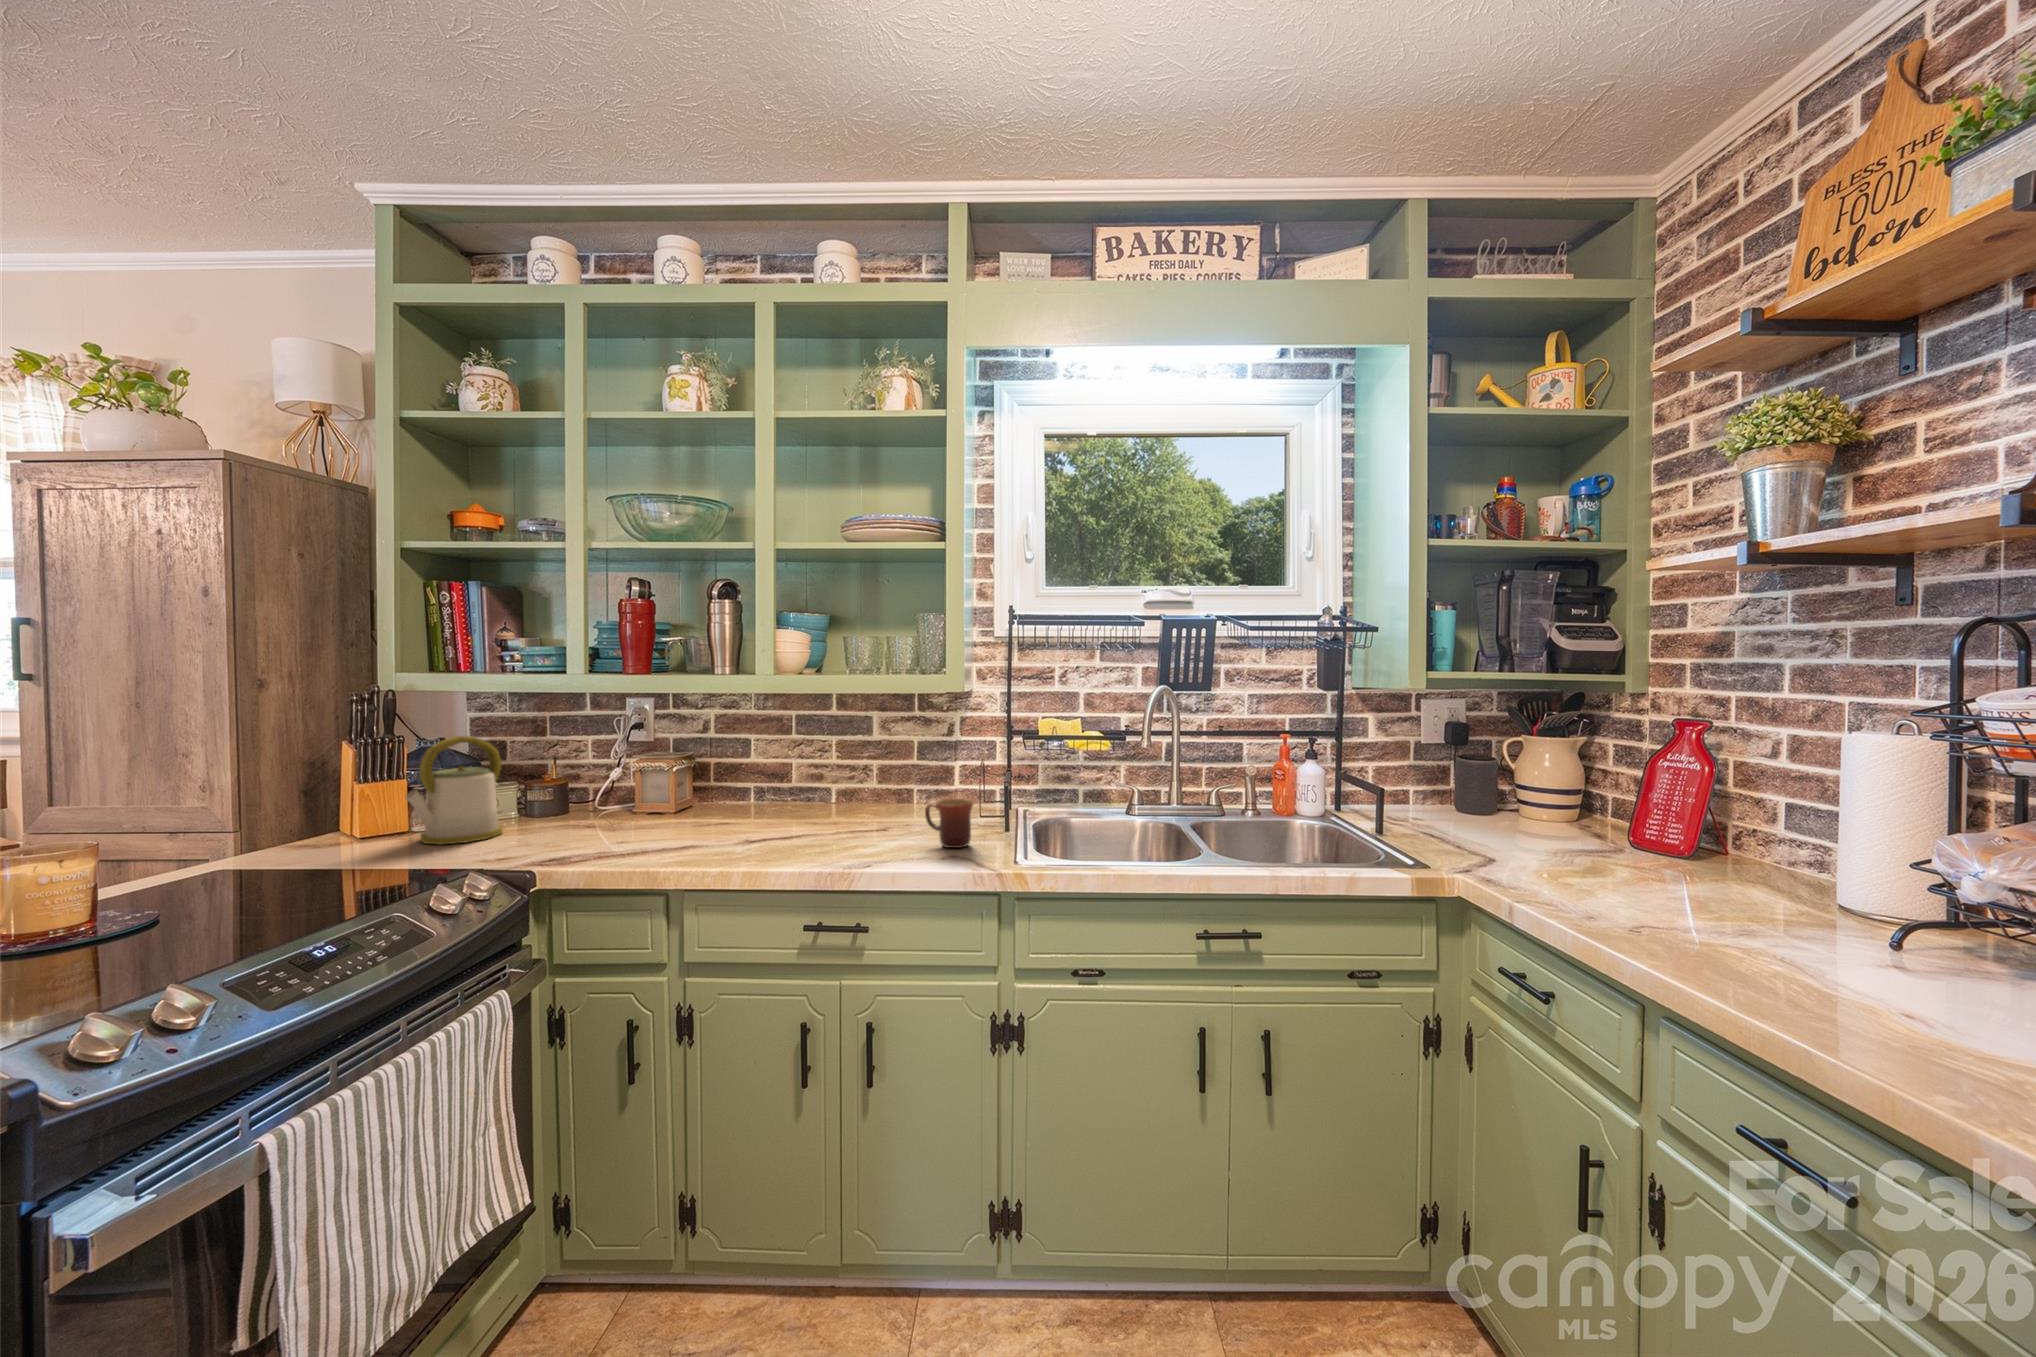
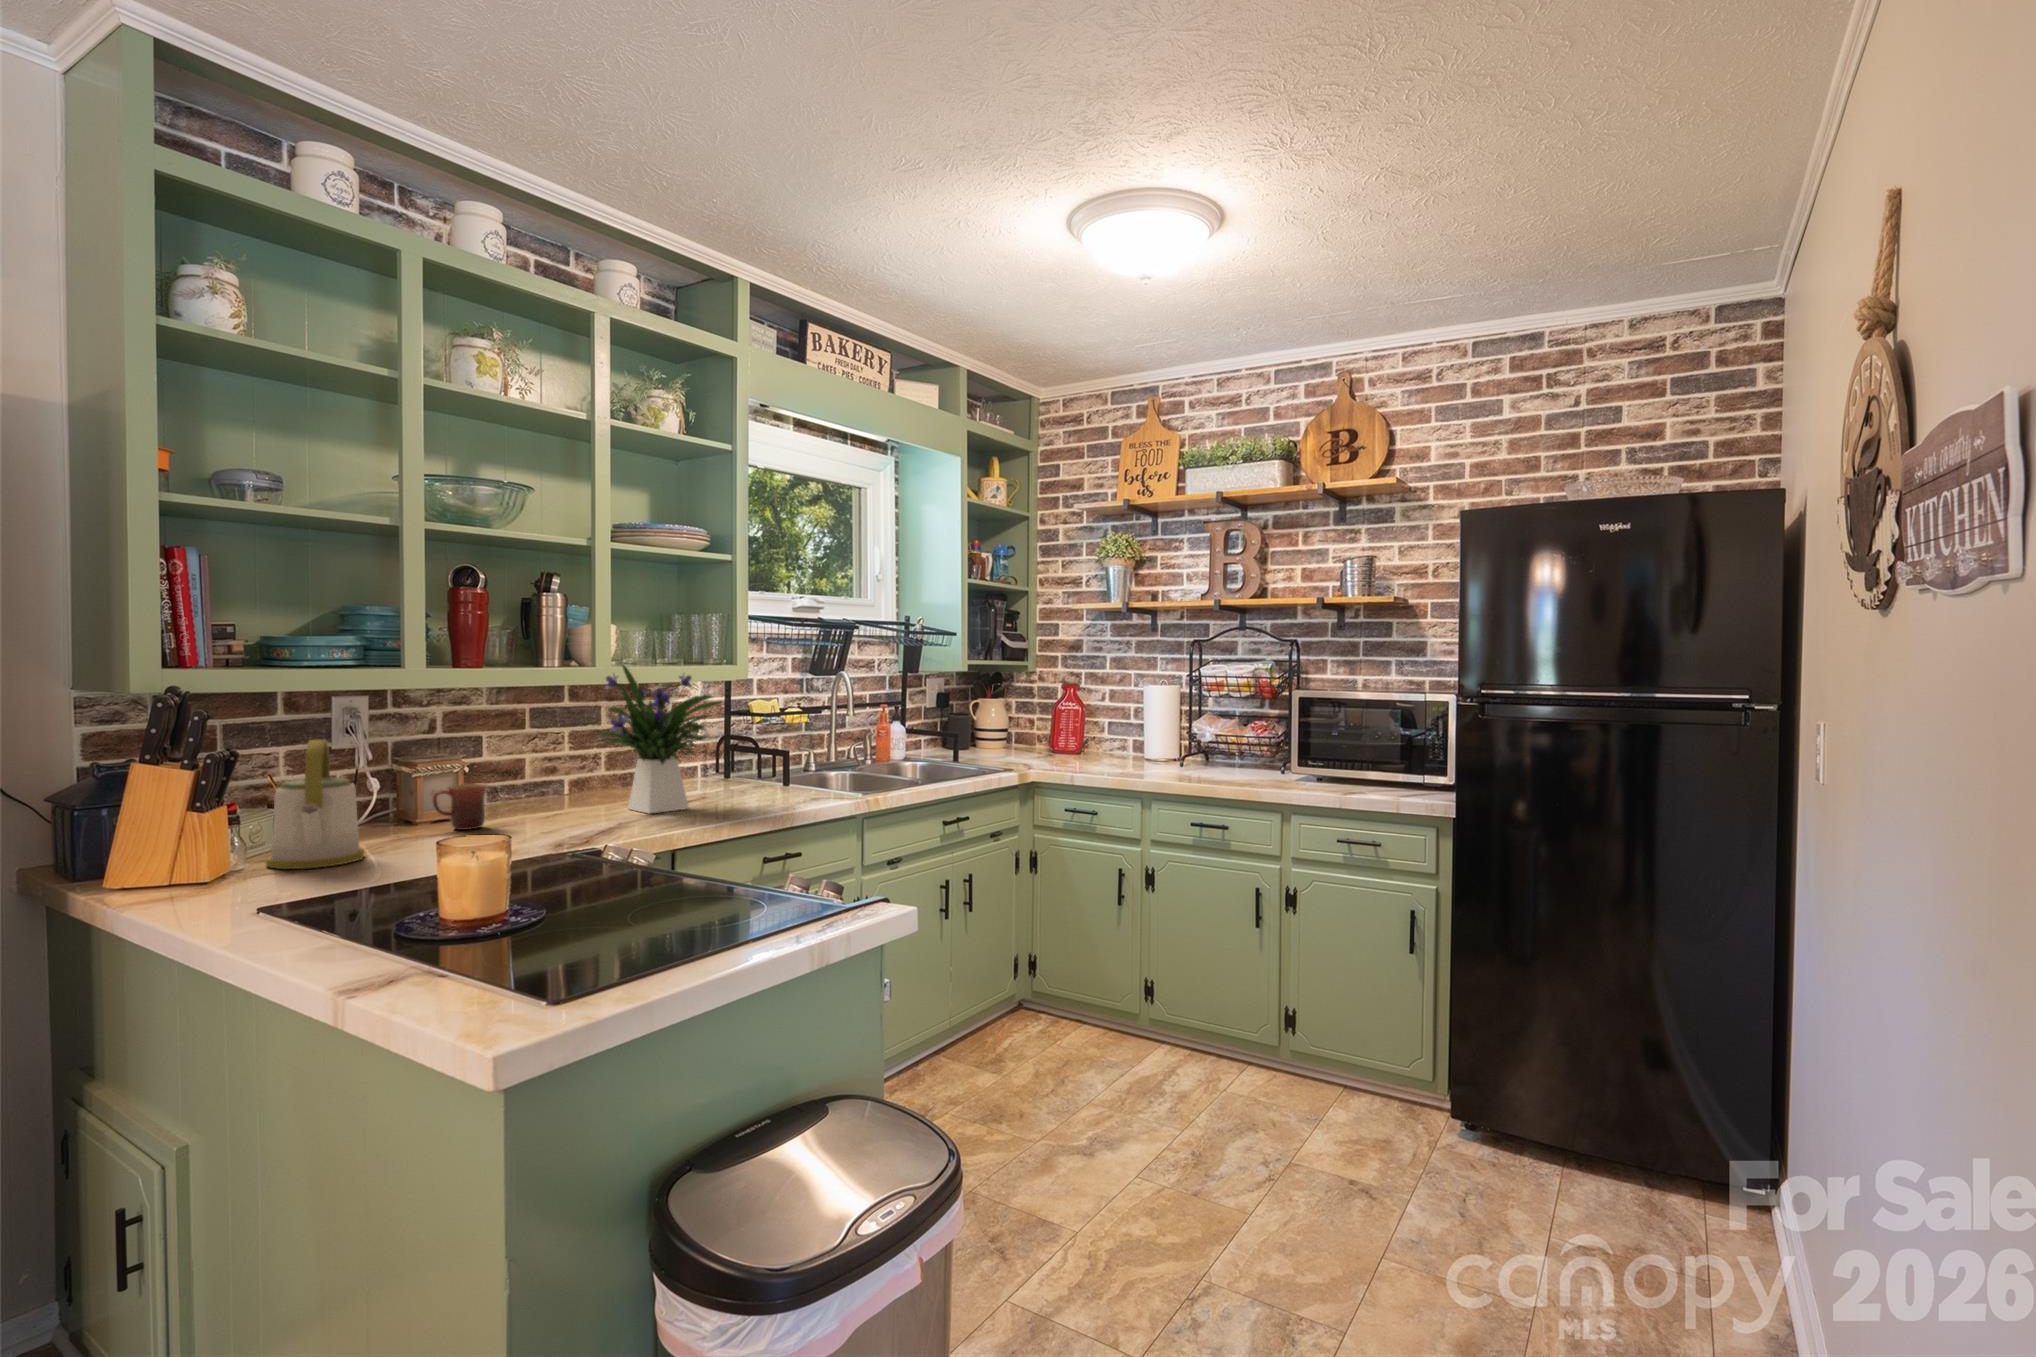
flower arrangement: none [713,675,879,843] -> present [596,665,722,813]
mug: present [925,799,973,848] -> present [432,784,488,830]

